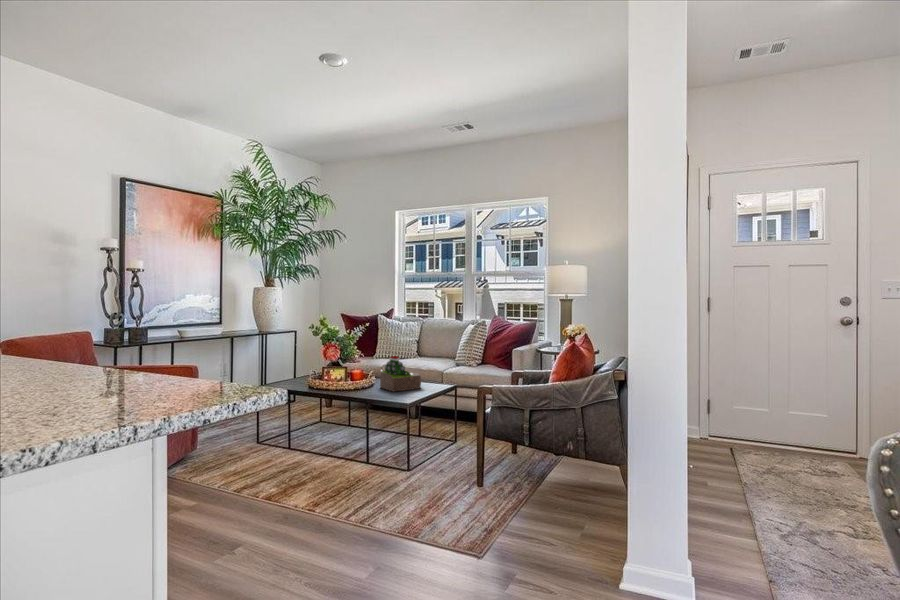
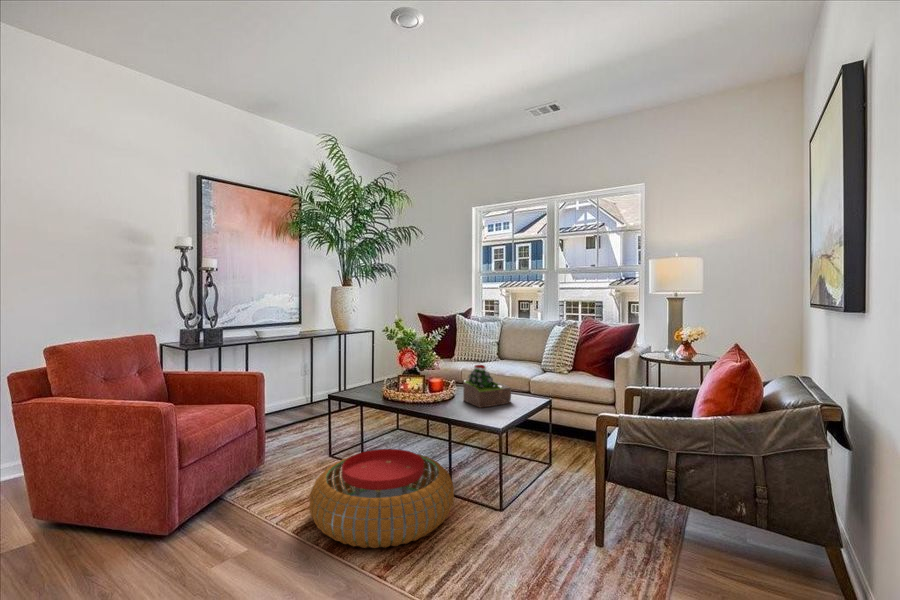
pouf: none [248,426,370,495] -> present [309,449,454,548]

